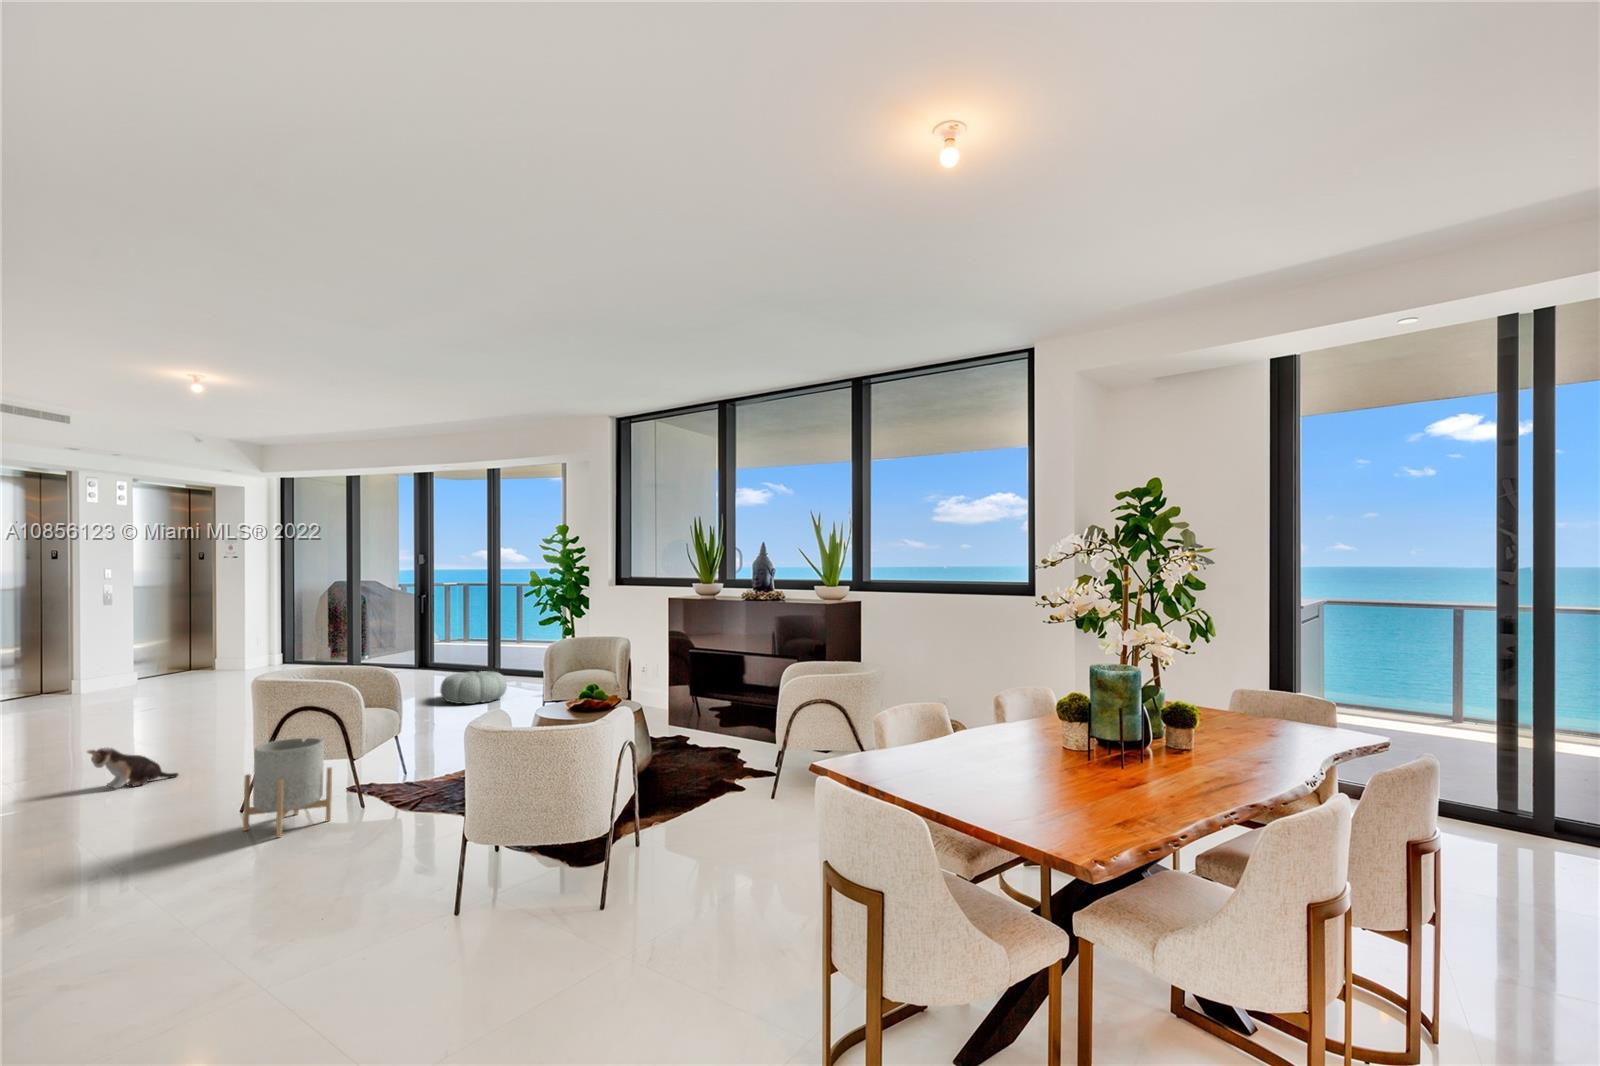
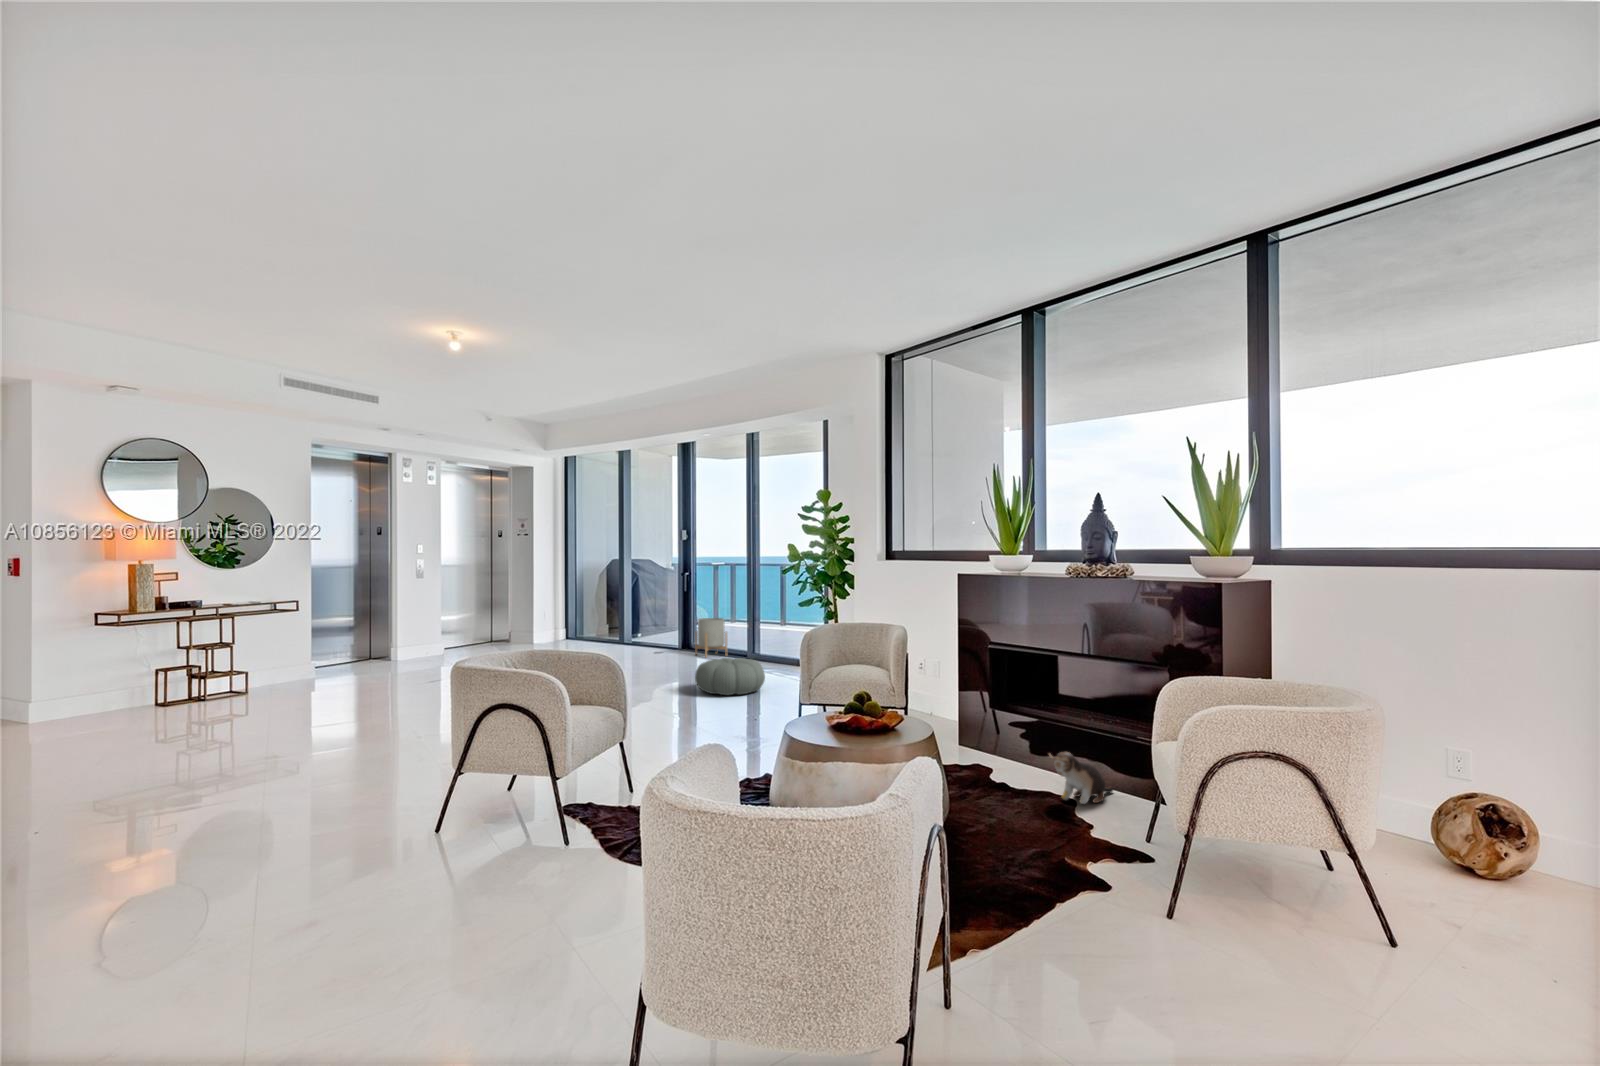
planter: present [243,738,332,838] -> present [695,618,727,657]
plush toy: present [87,747,178,788] -> present [1048,752,1113,804]

